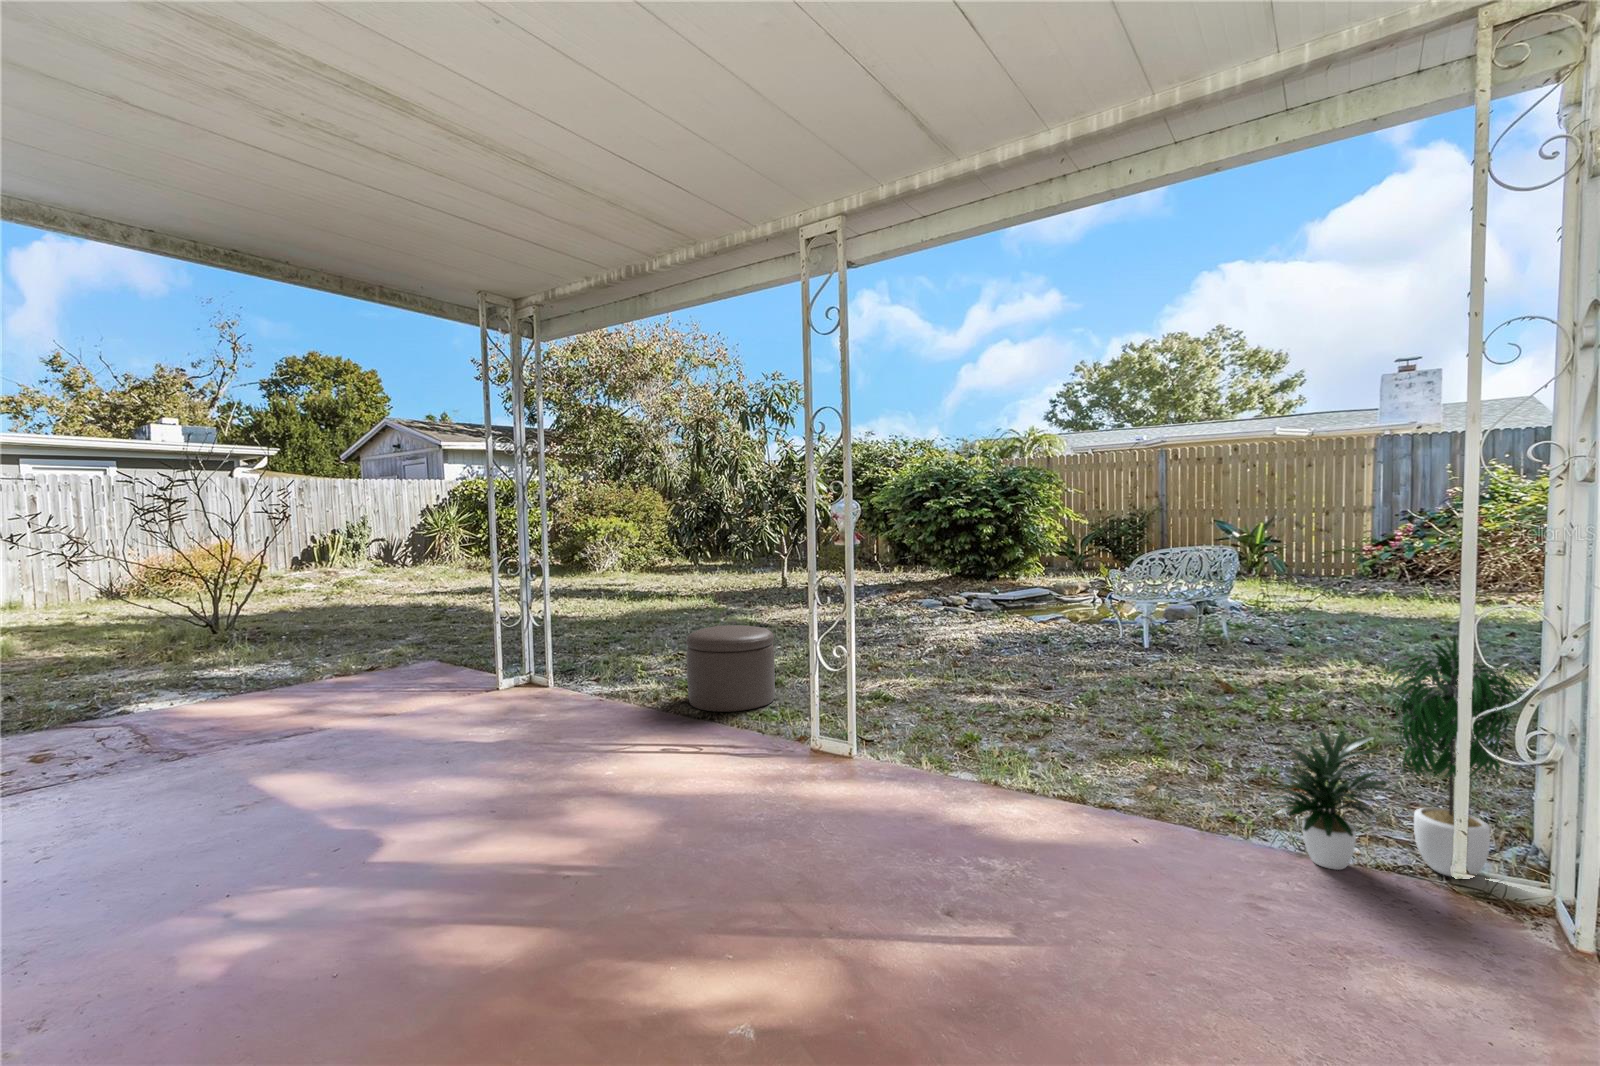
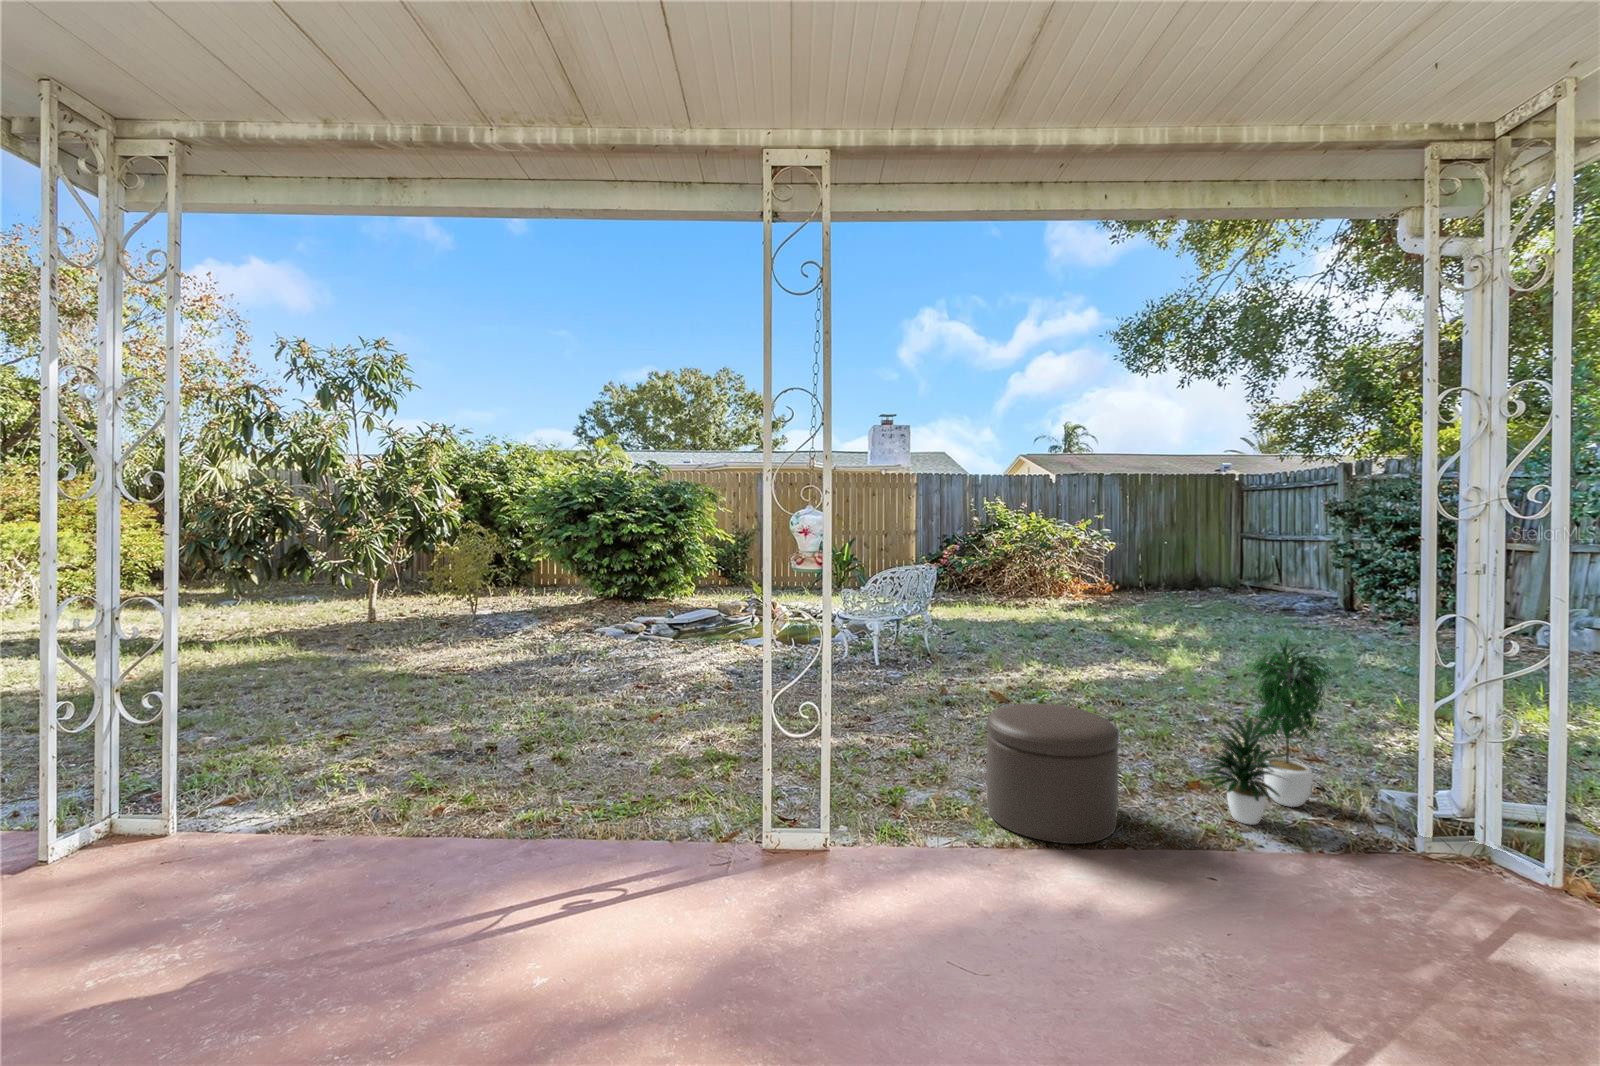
ottoman: present [686,625,775,712] -> present [986,704,1119,844]

